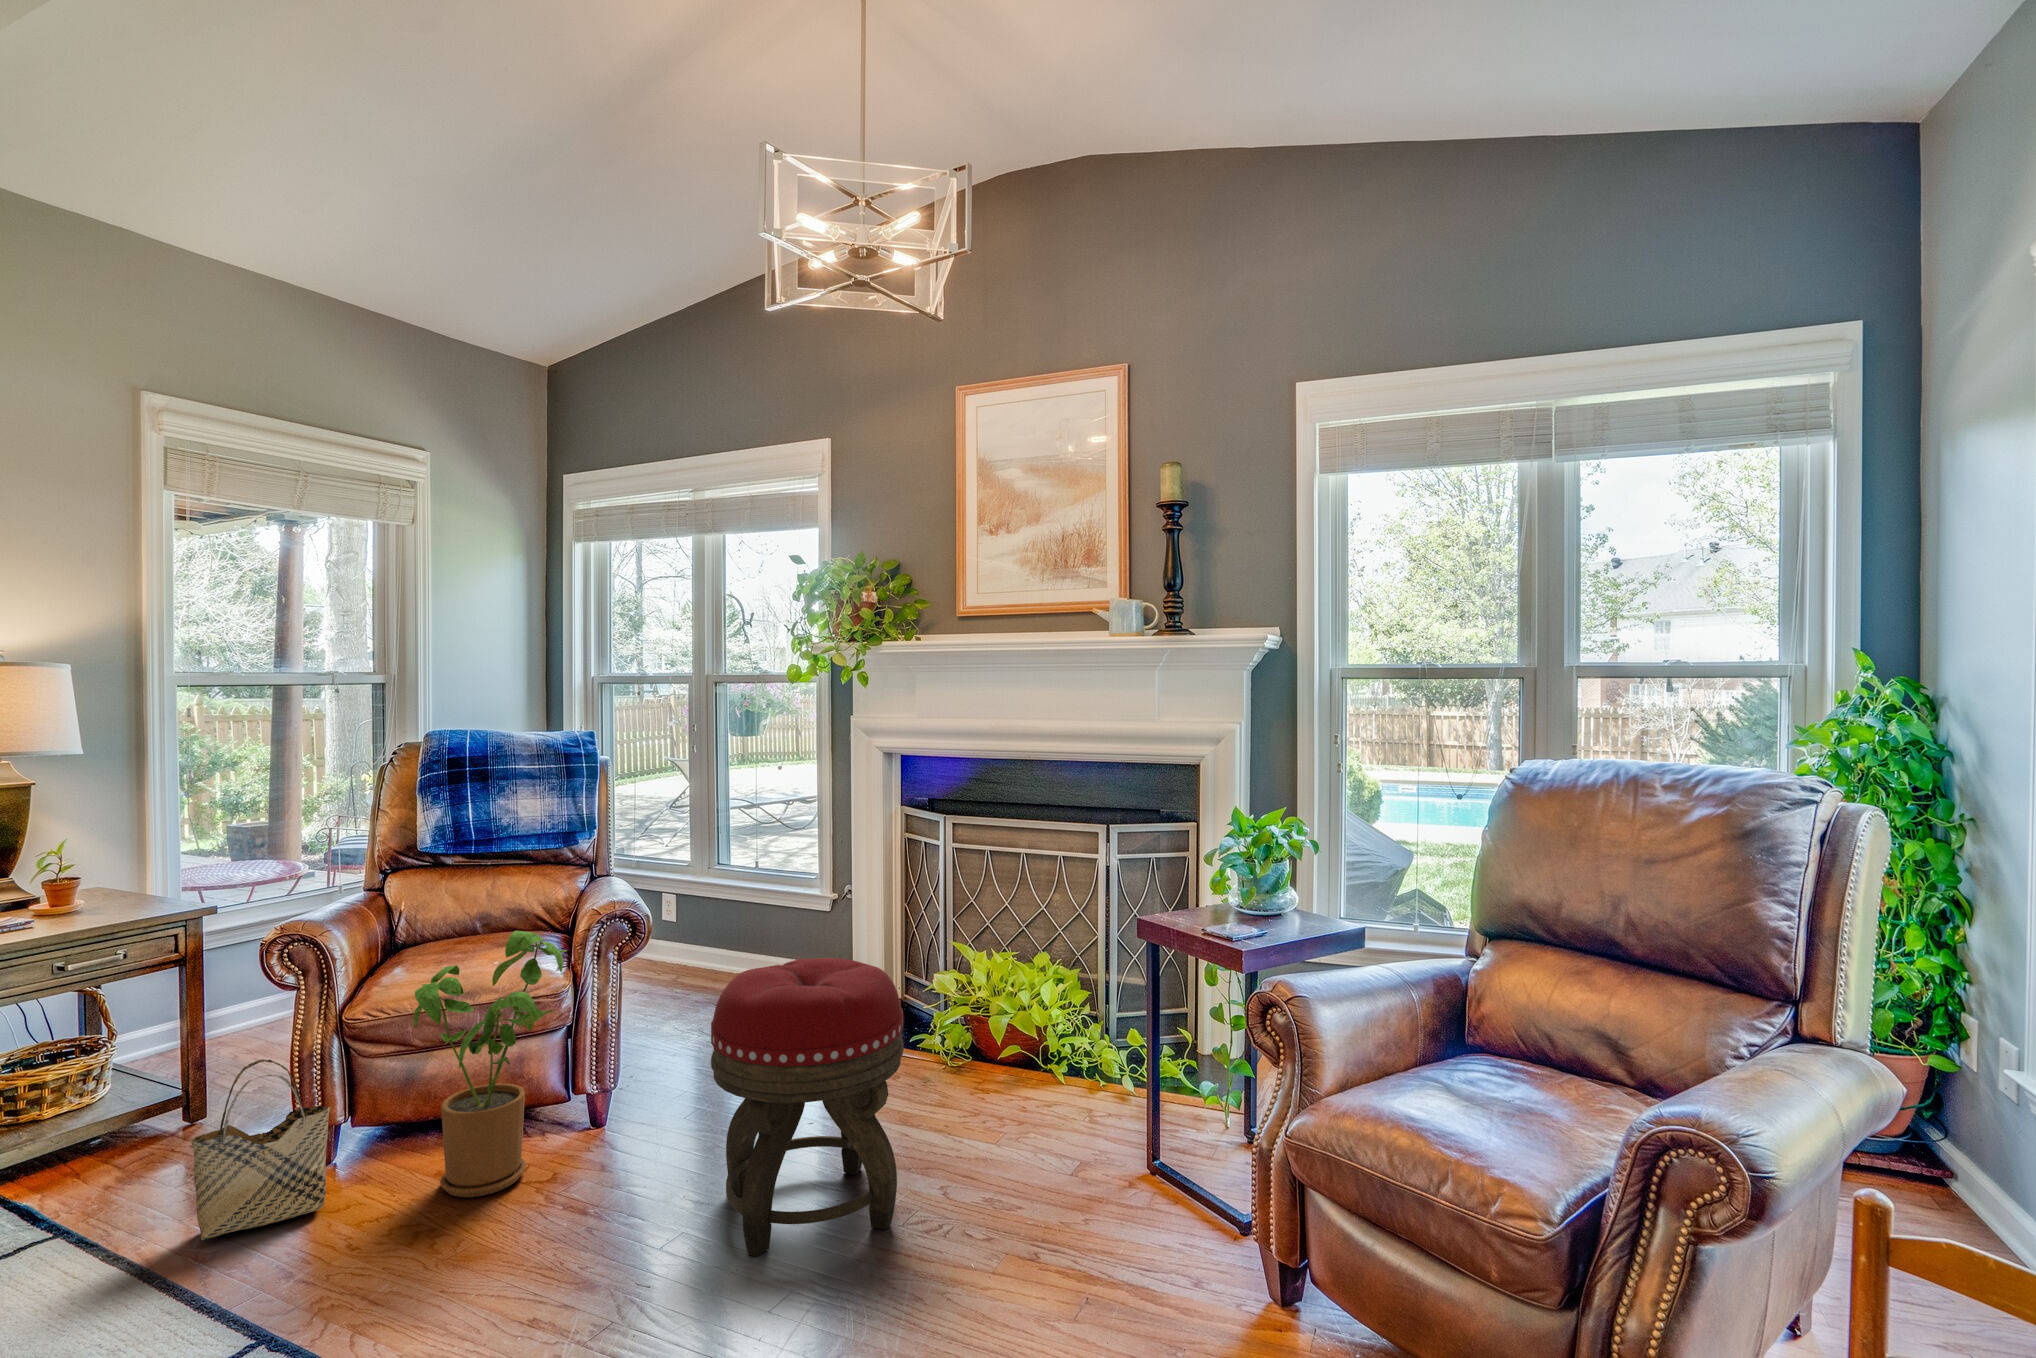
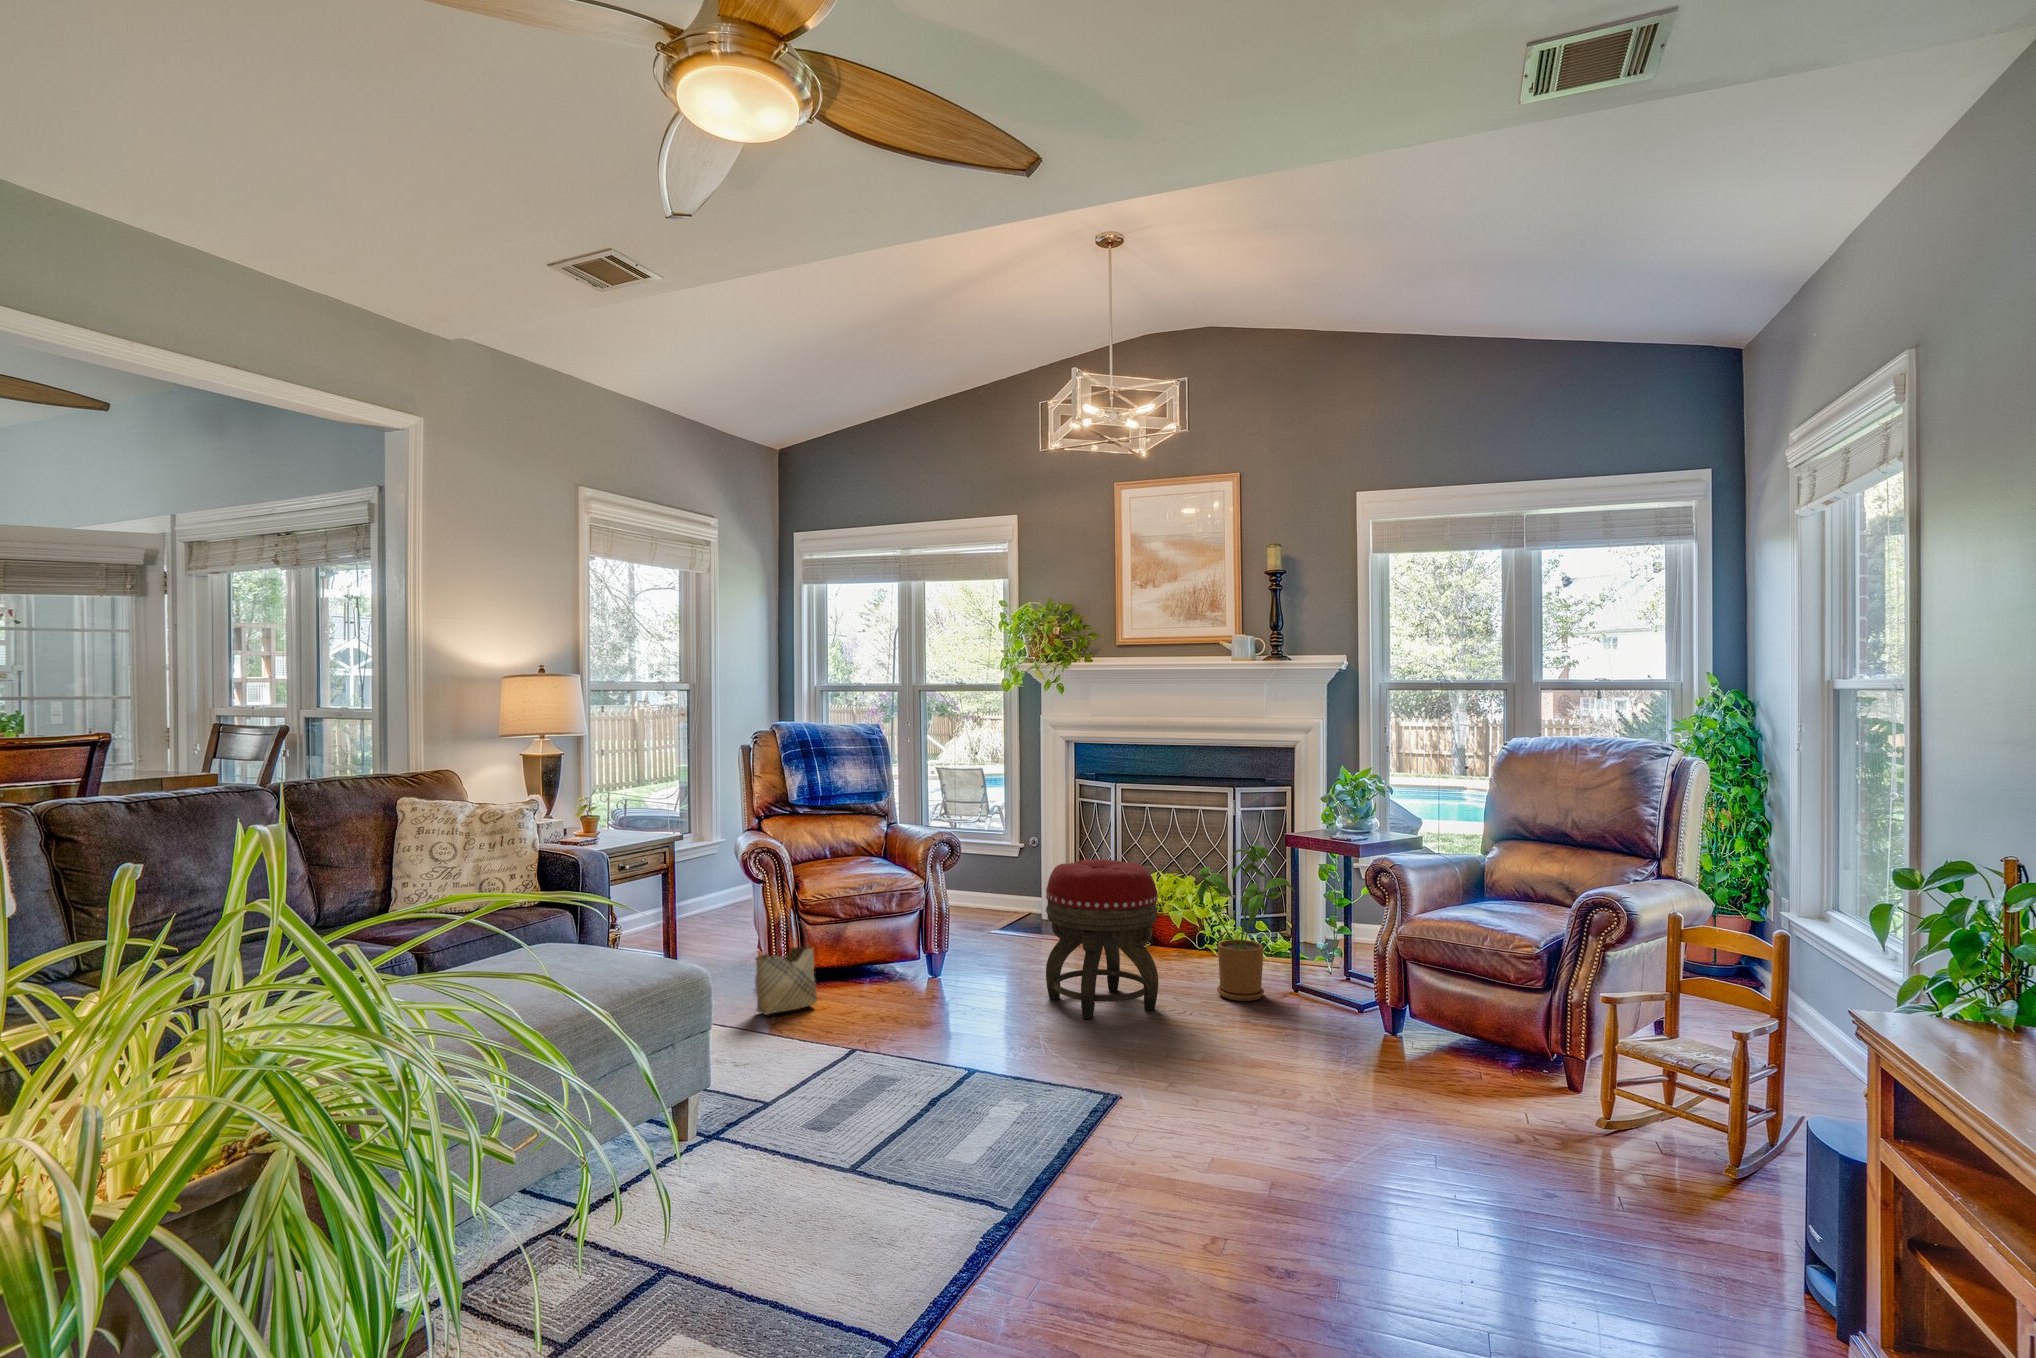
house plant: present [413,931,567,1197] -> present [1197,845,1295,1001]

